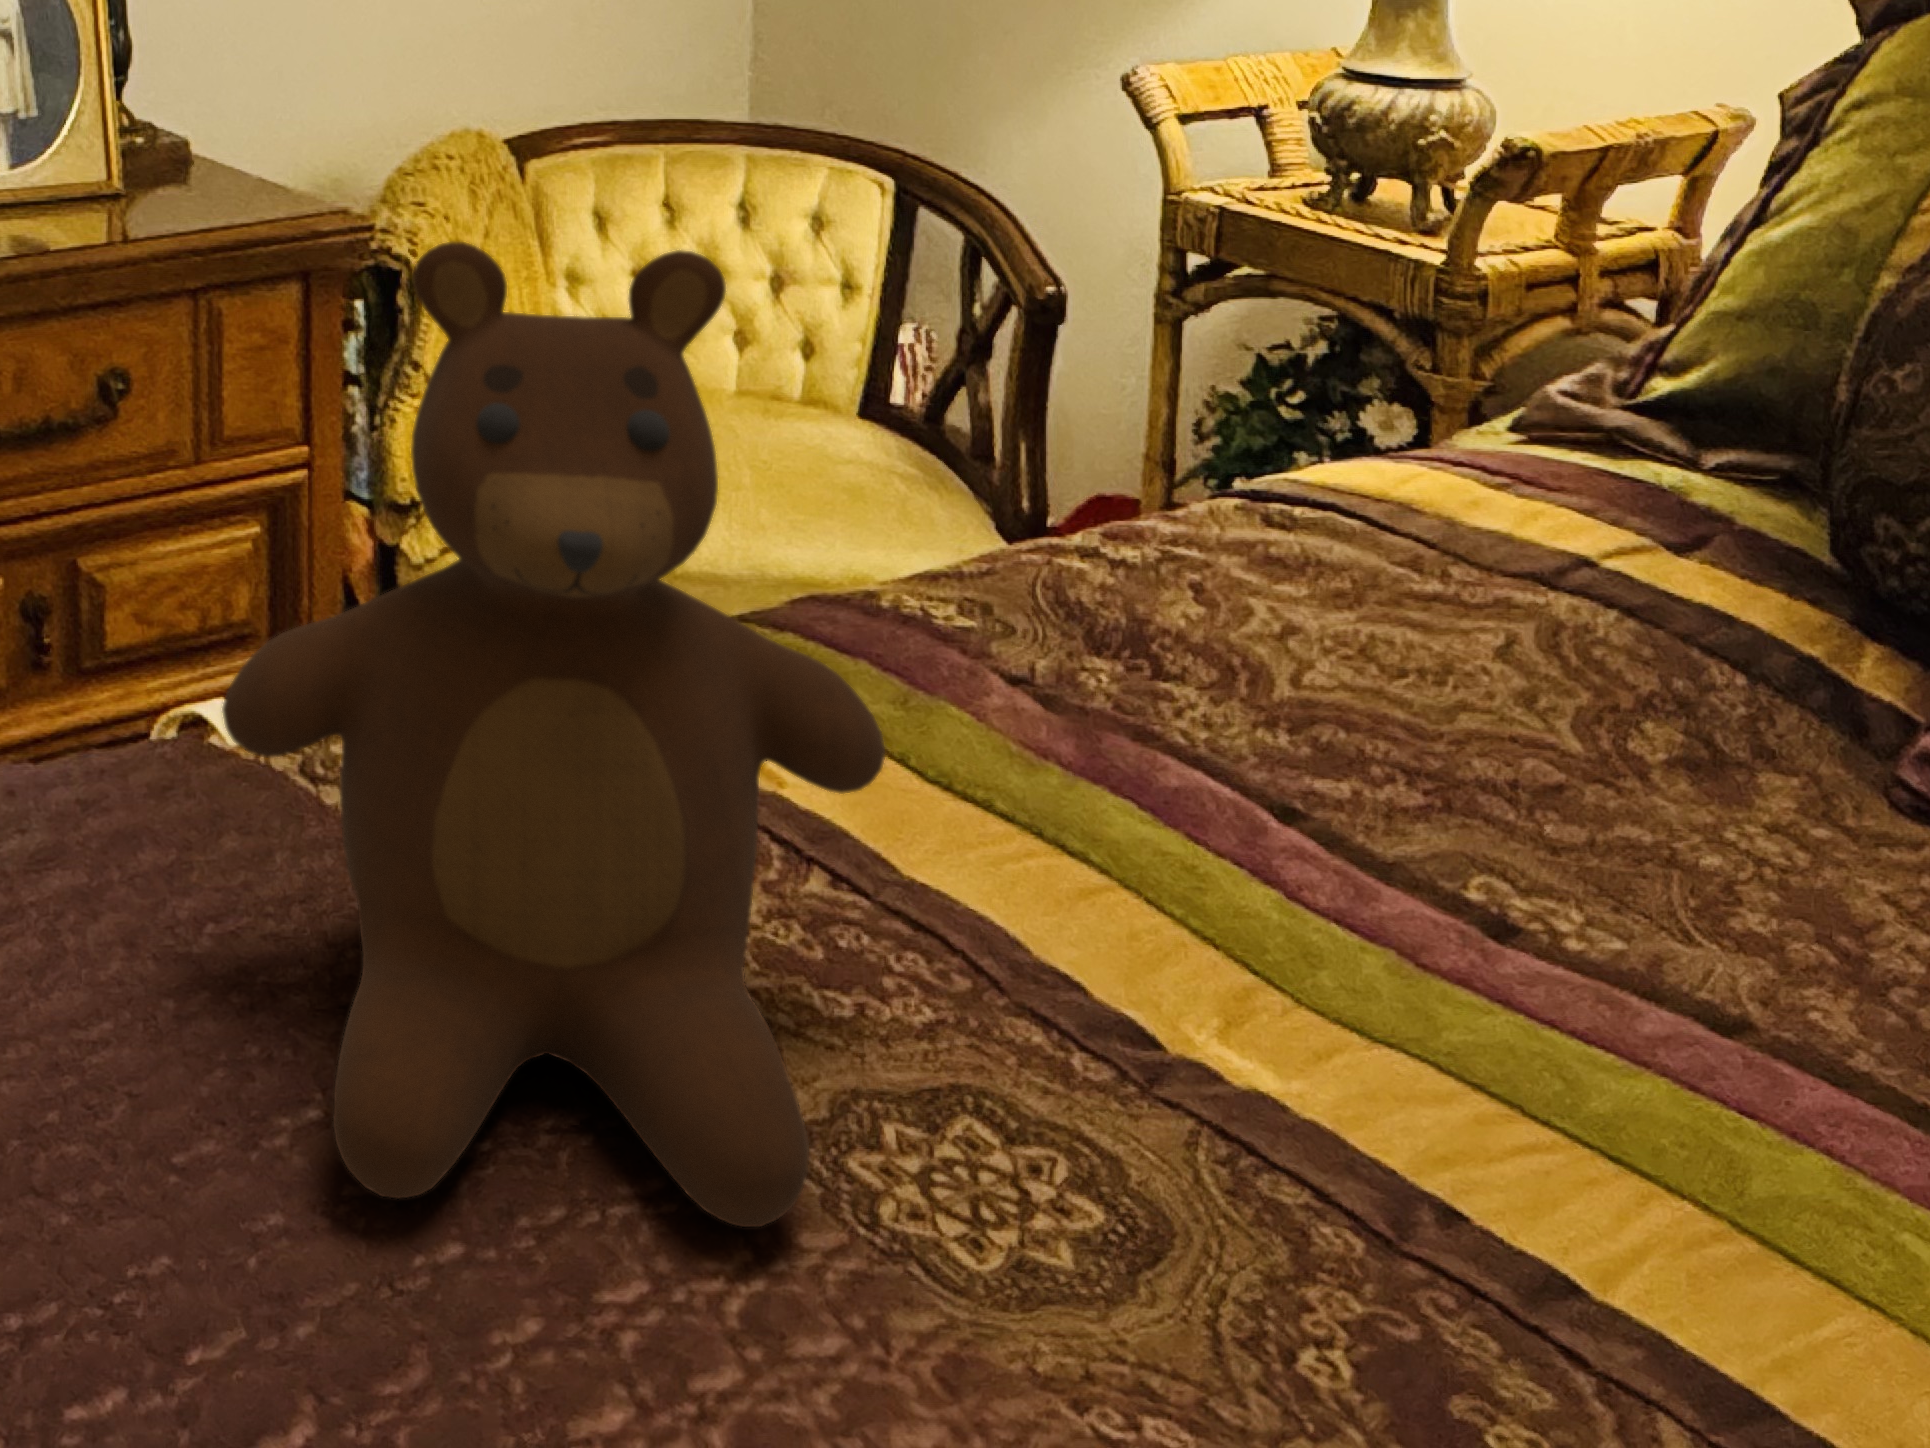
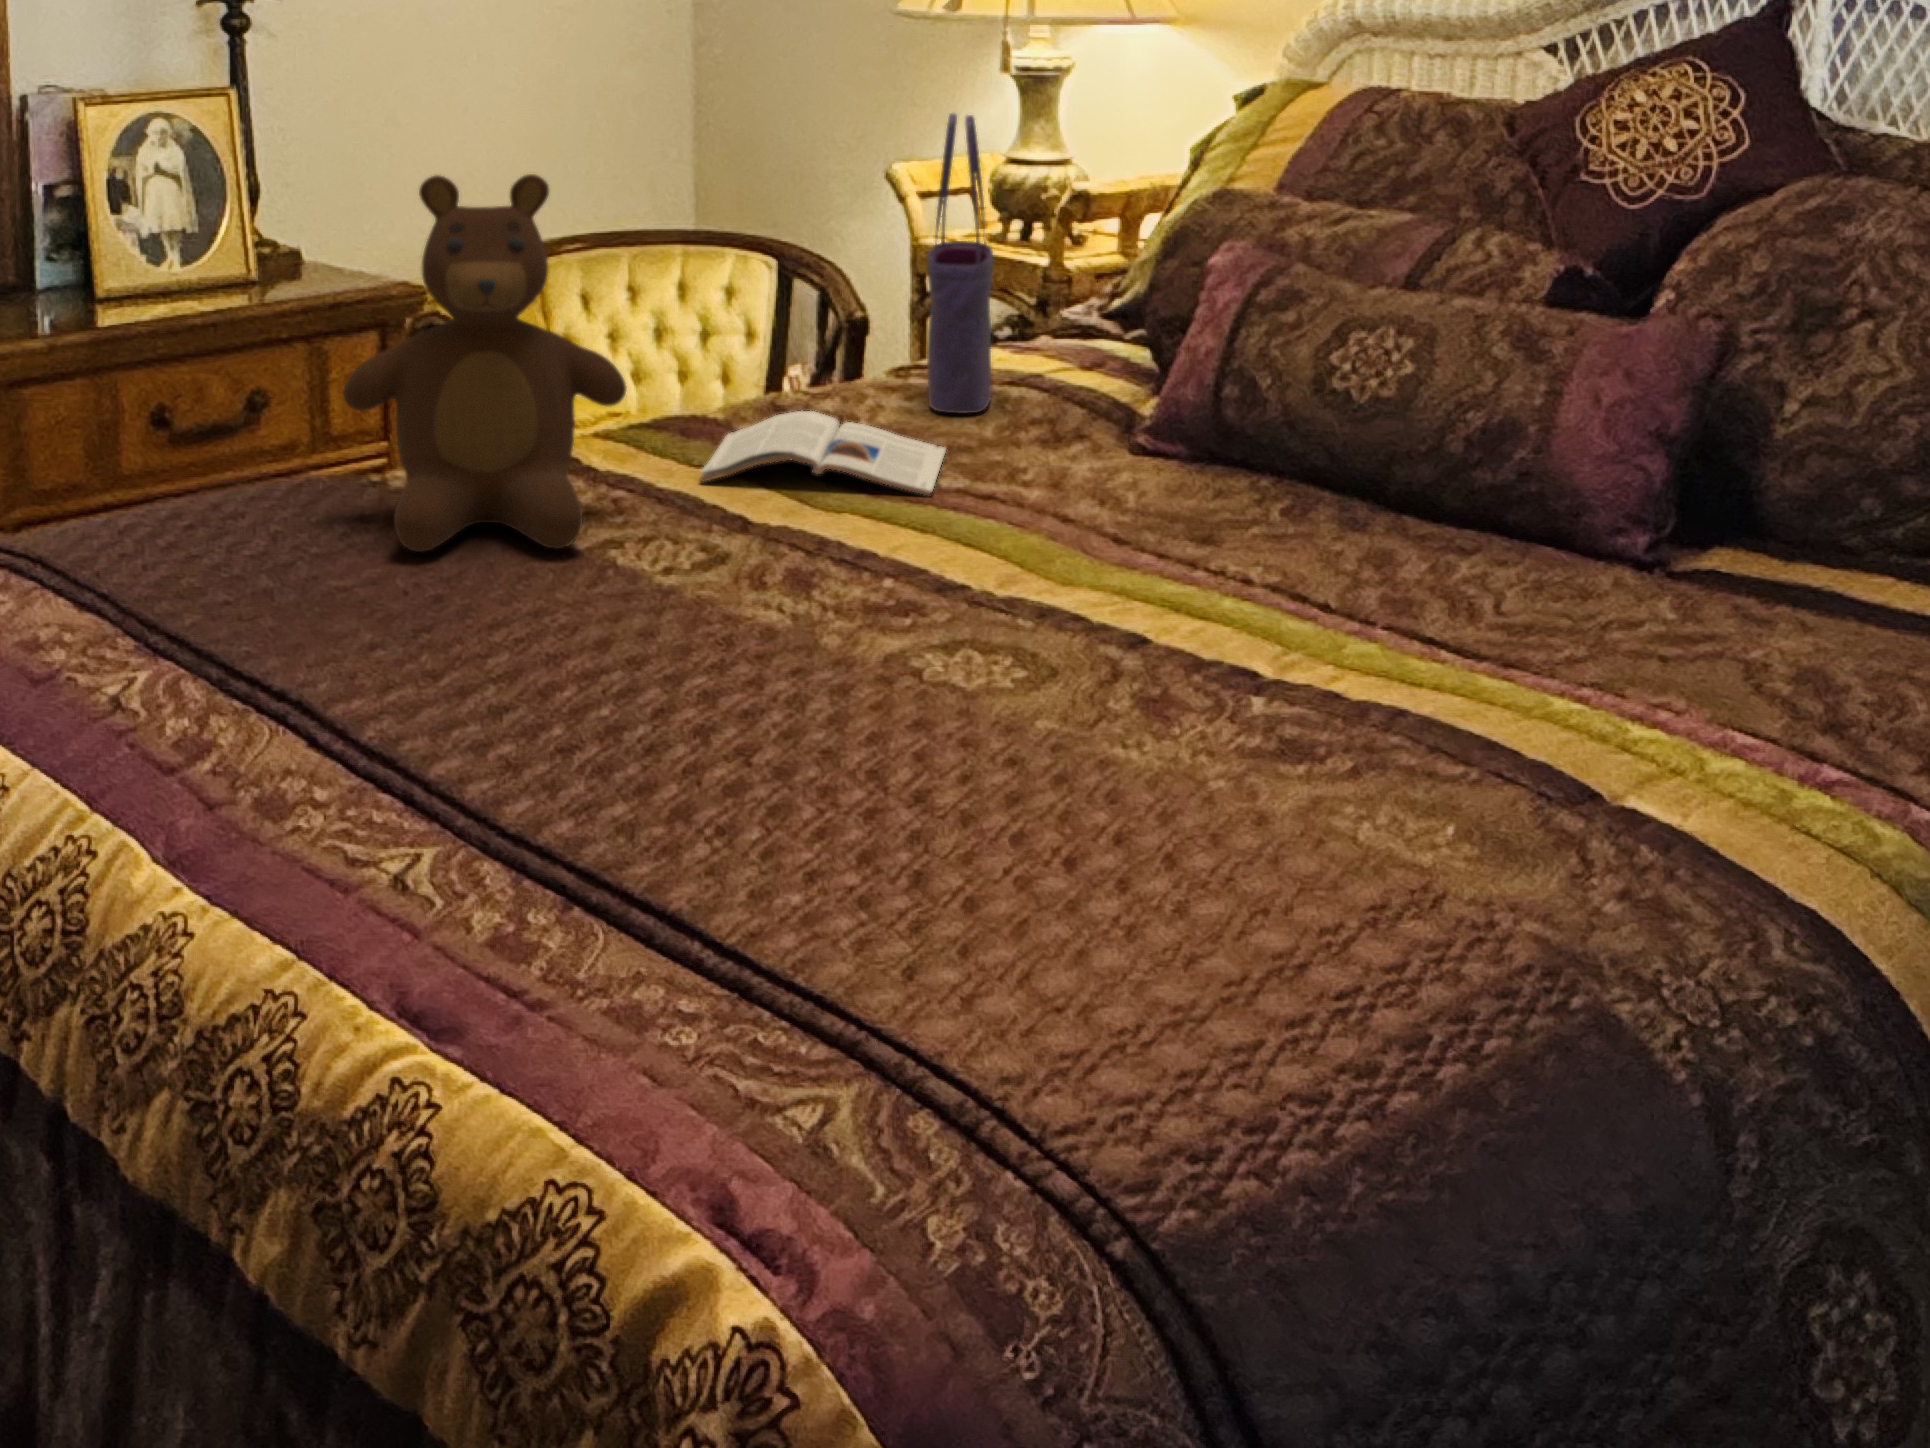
tote bag: none [1380,63,1564,677] -> present [927,113,993,413]
magazine: none [1006,695,1606,1032] -> present [700,411,946,495]

